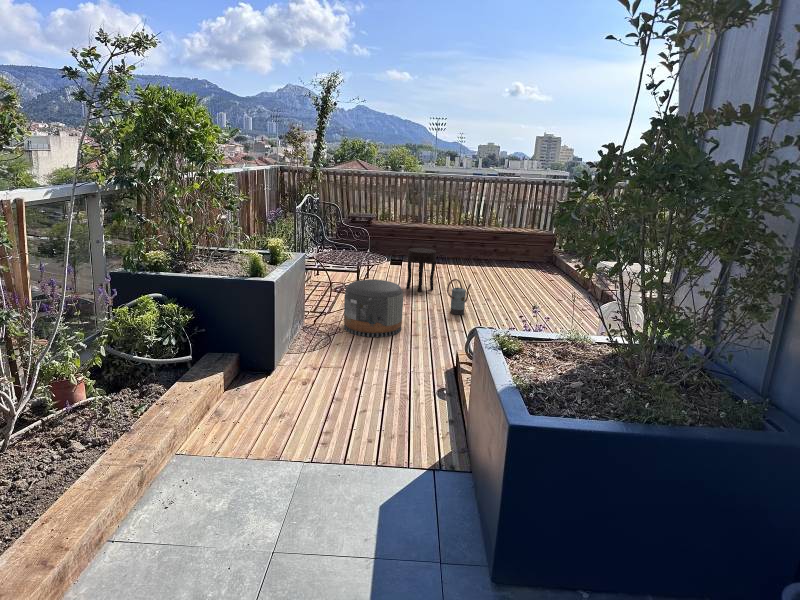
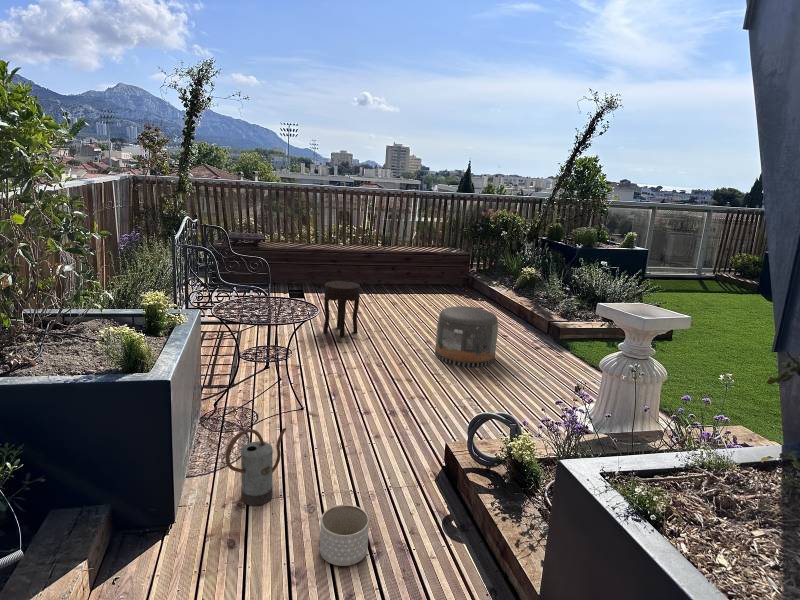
pouf: present [344,279,403,337] -> present [435,306,498,367]
watering can: present [447,279,471,315] -> present [225,428,286,506]
planter: none [354,367,384,400] -> present [320,505,369,566]

